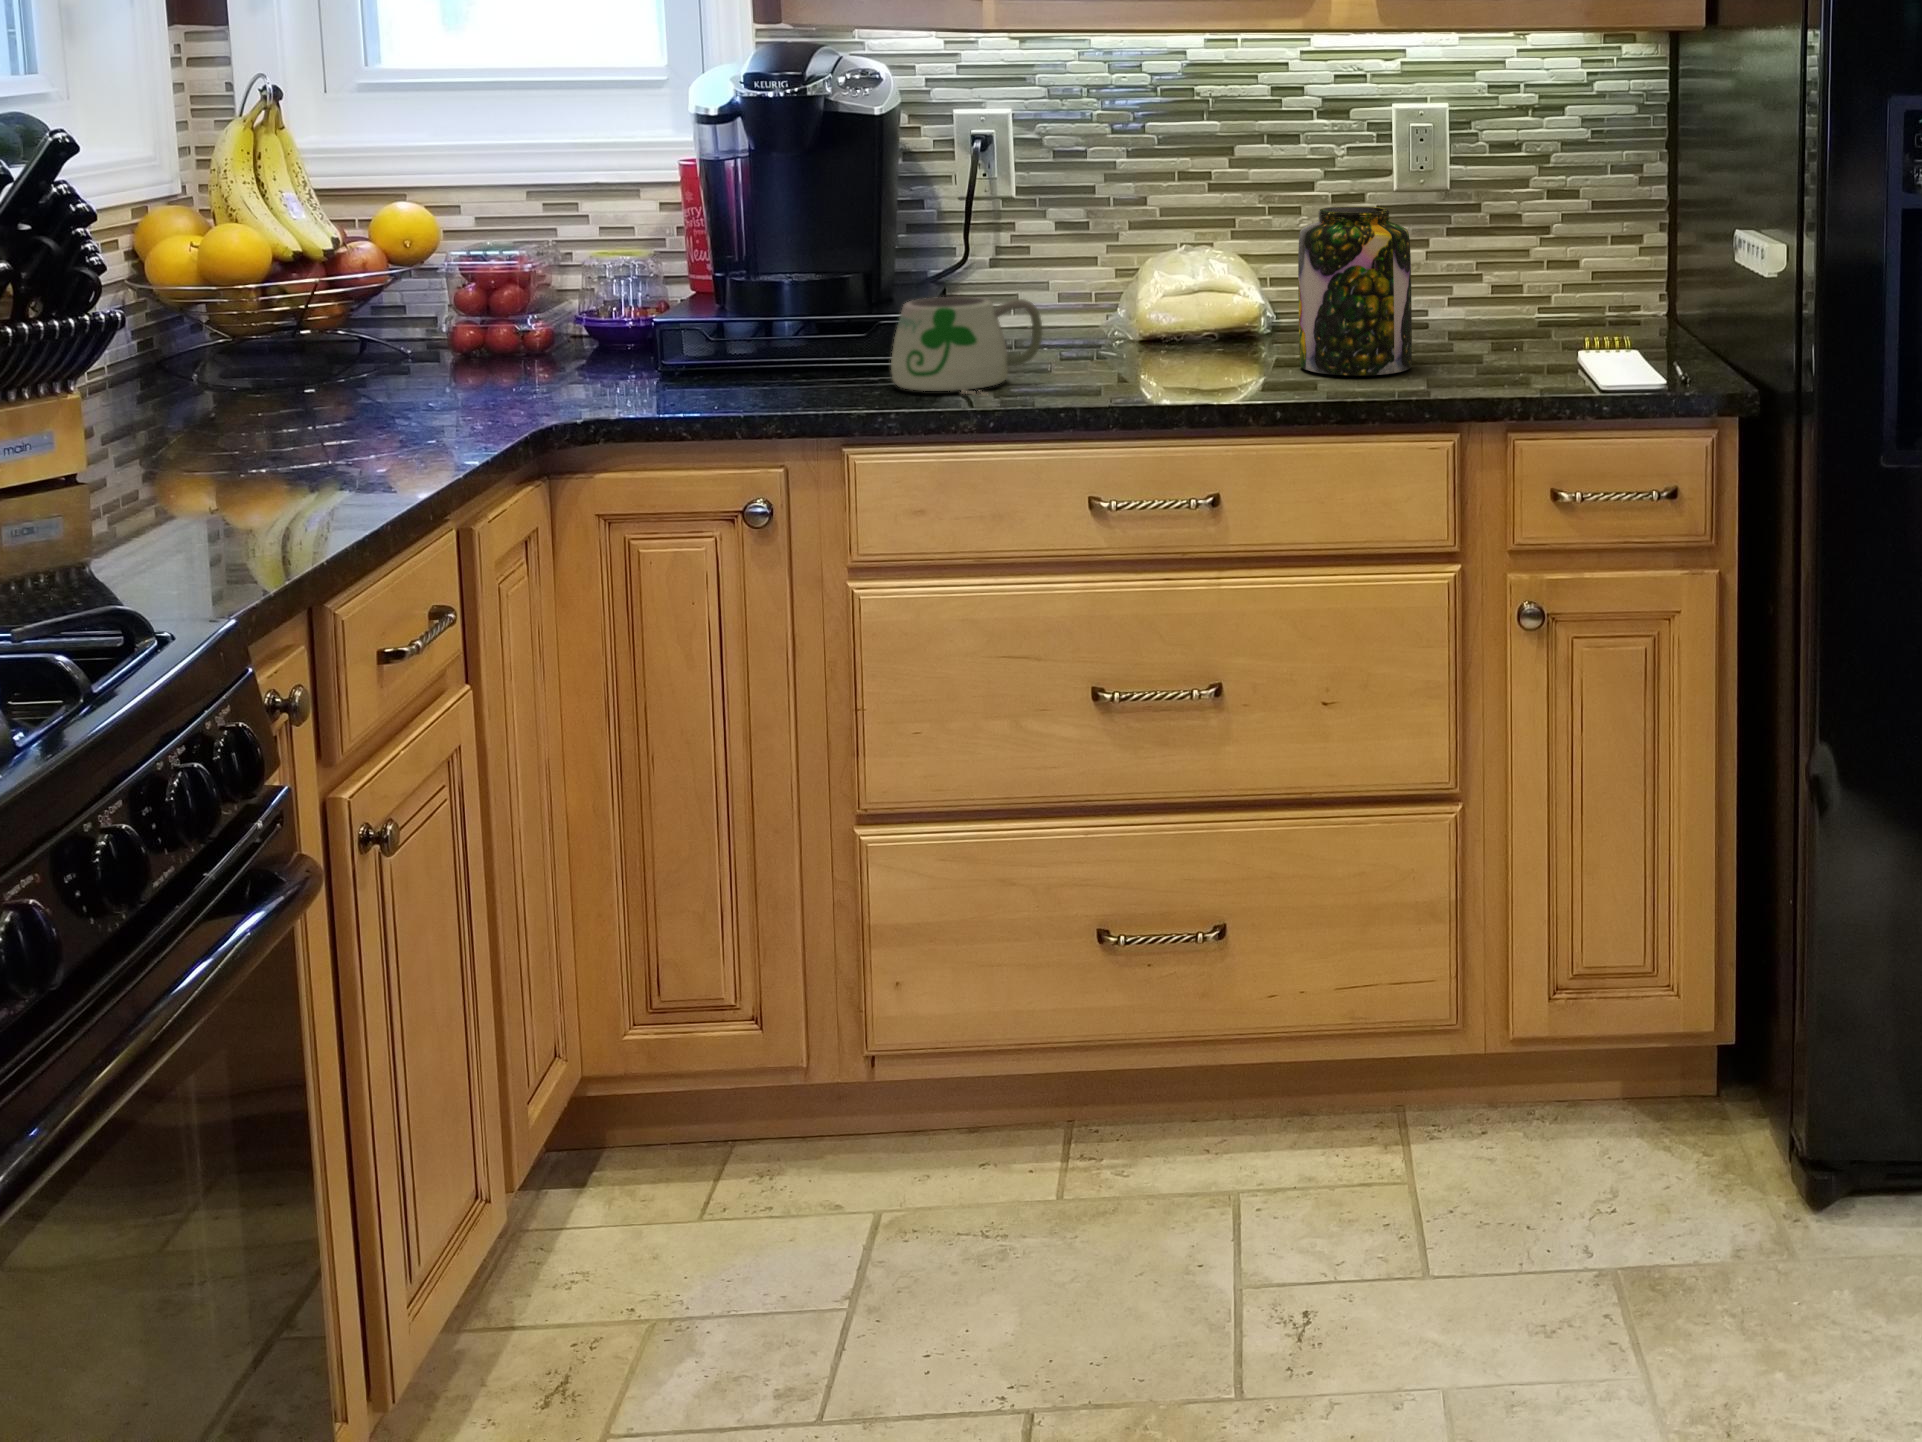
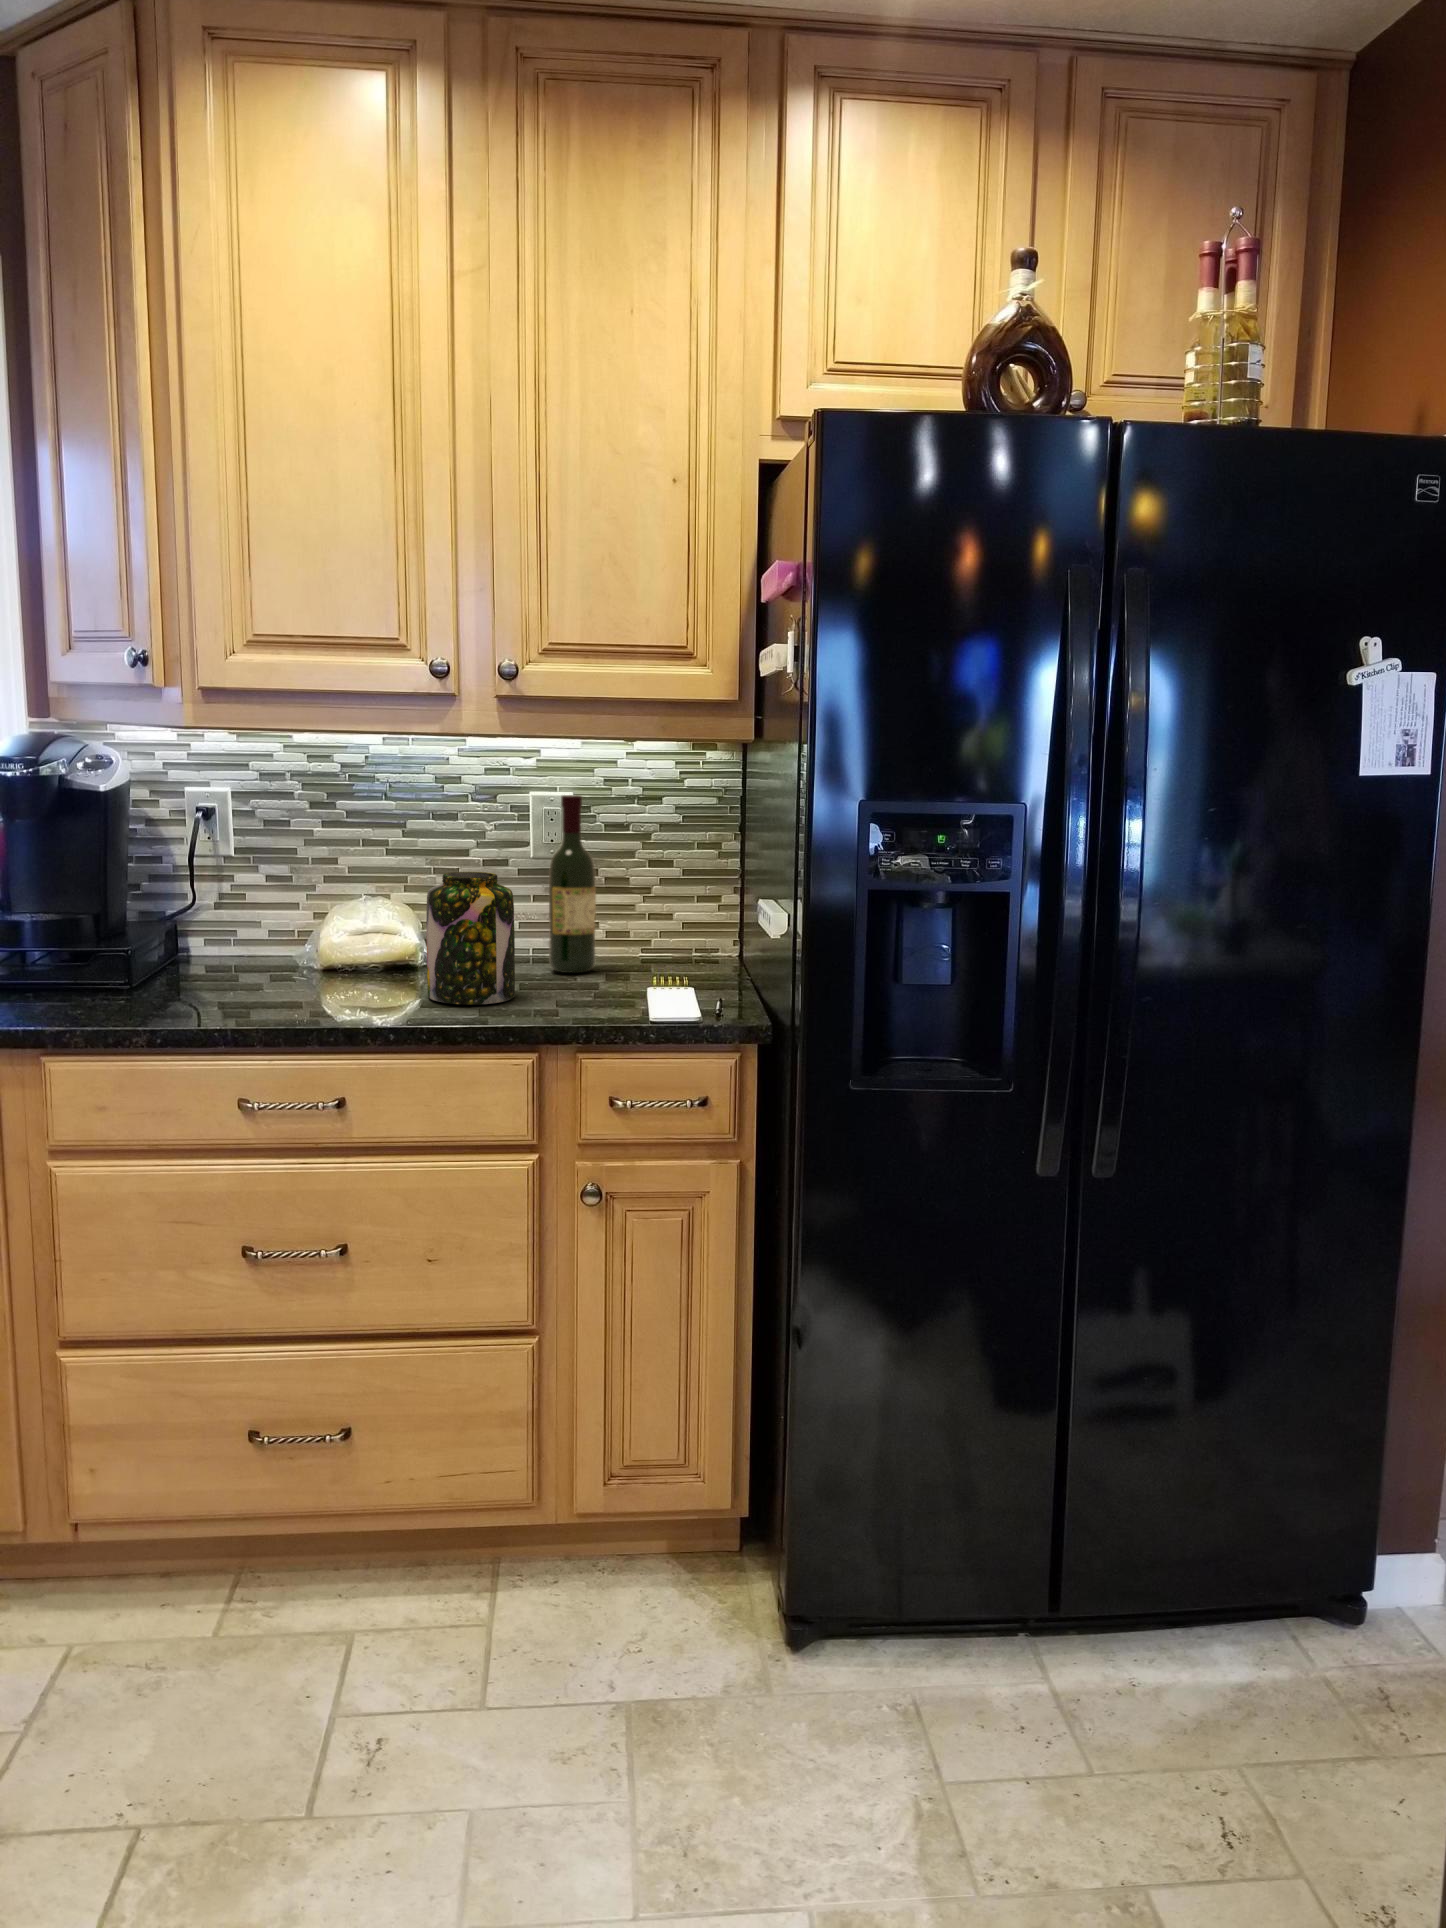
wine bottle: none [1433,107,1494,338] -> present [549,795,596,973]
mug: present [891,297,1042,396] -> none [96,937,219,1018]

